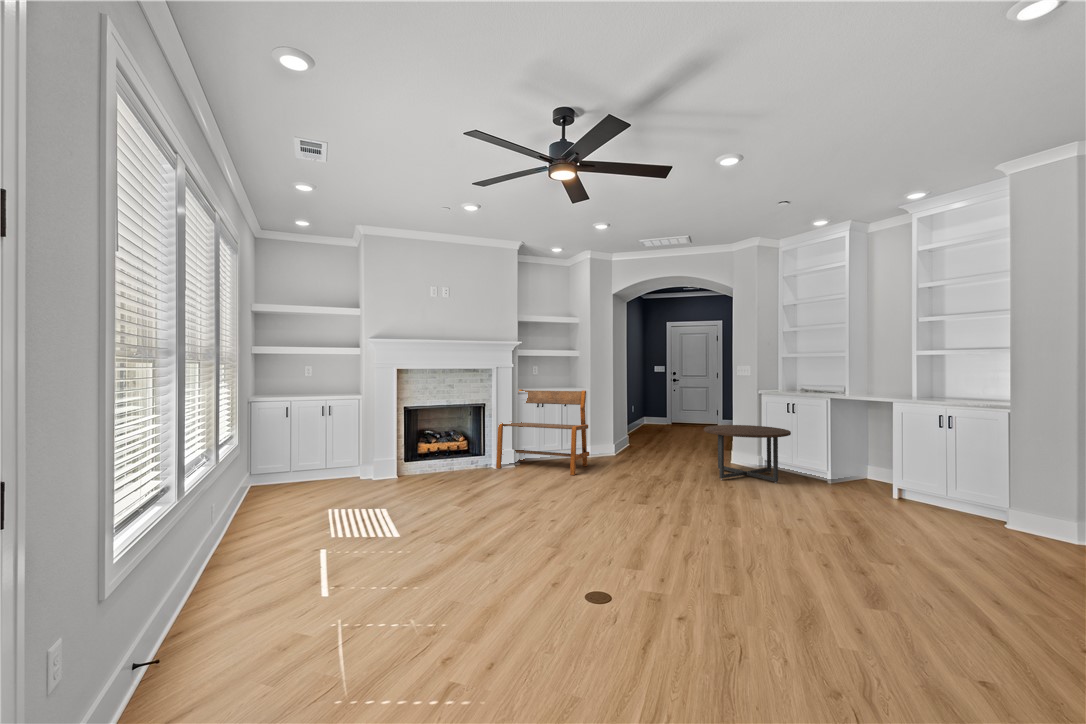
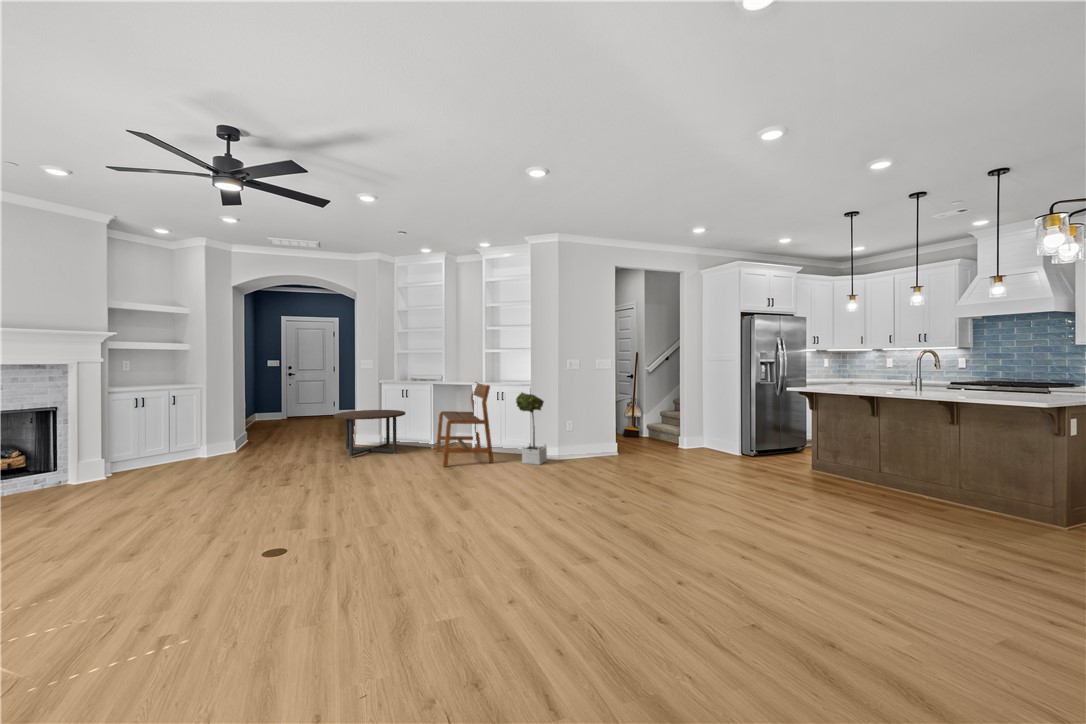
bench: present [496,389,589,475] -> present [436,382,493,467]
potted tree: none [974,418,1045,545] -> present [516,393,547,465]

